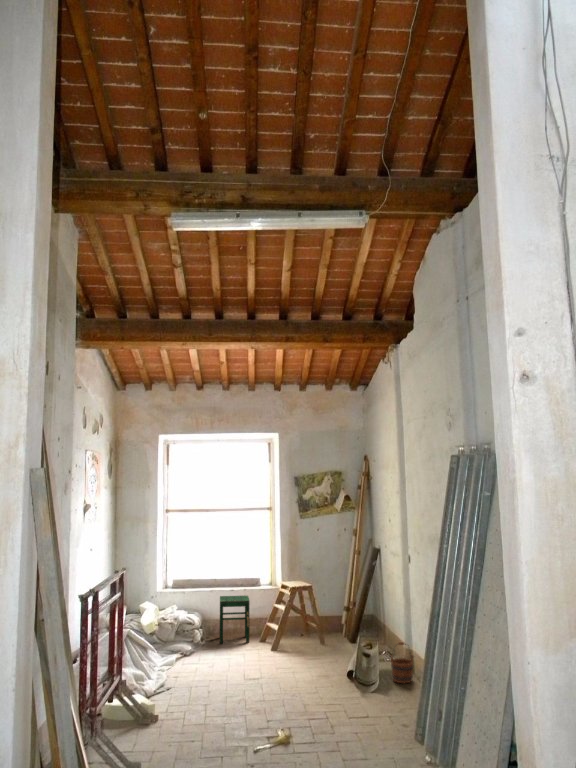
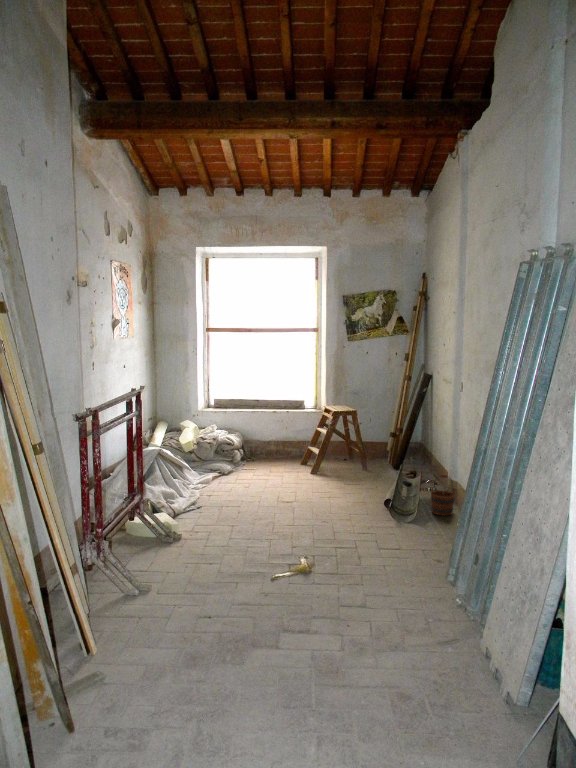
stool: present [219,596,250,644] -> none [260,417,291,465]

